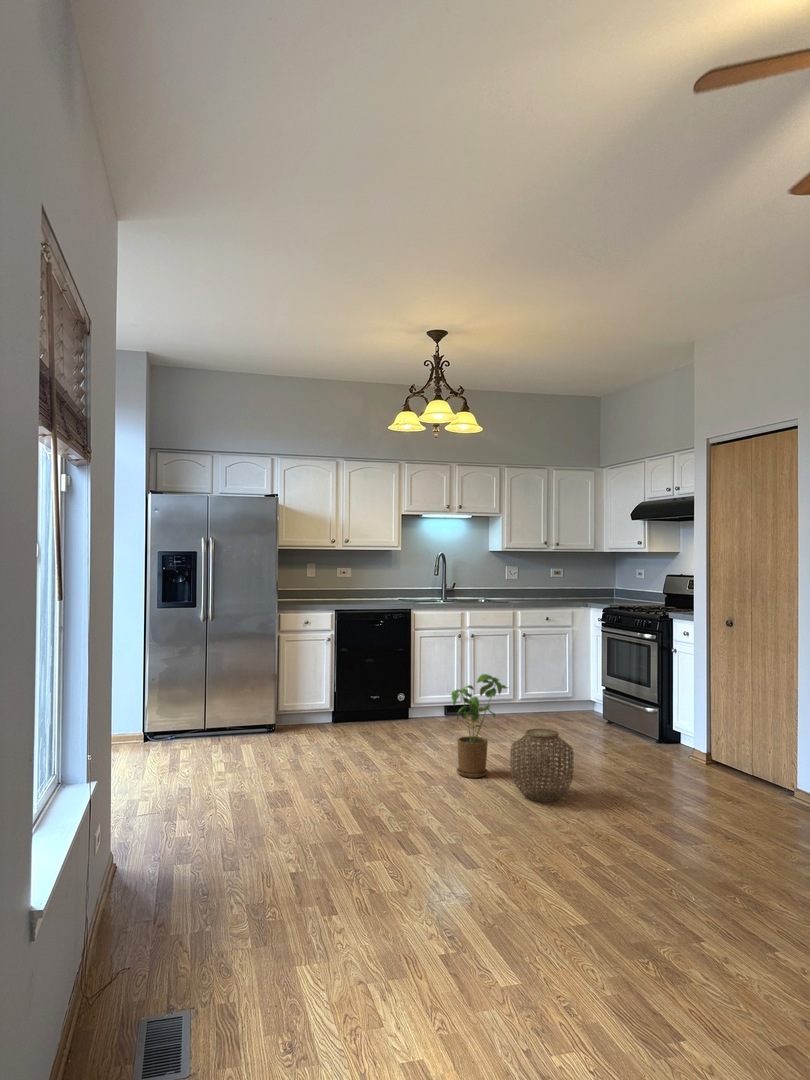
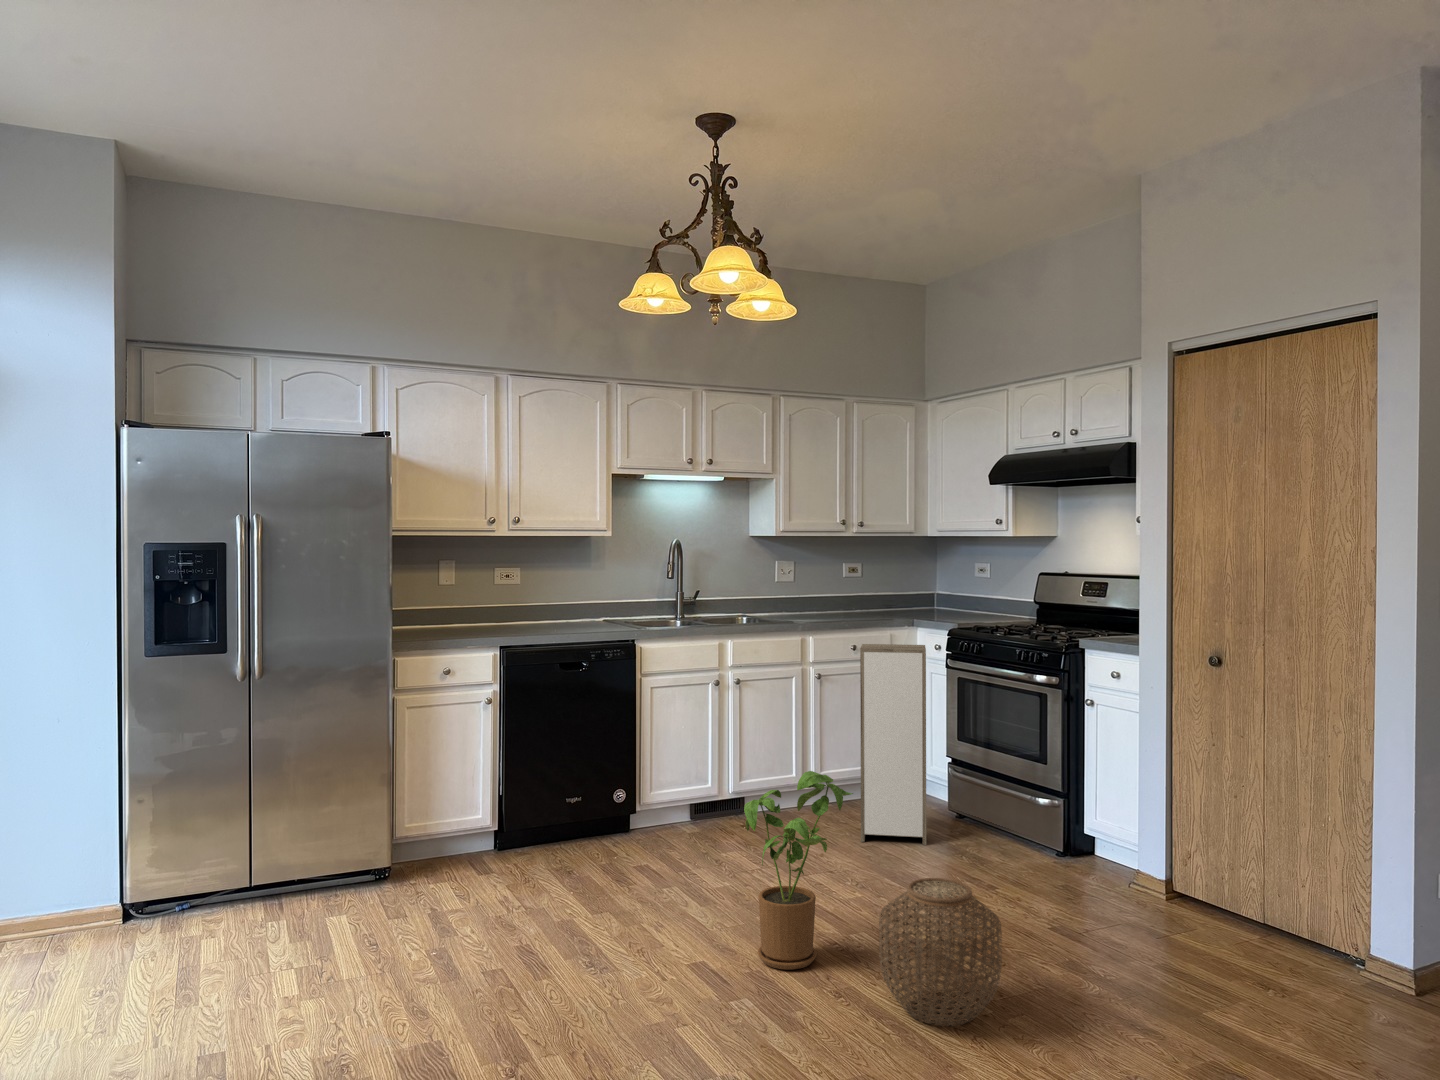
storage cabinet: none [541,615,583,734] -> present [860,644,926,845]

